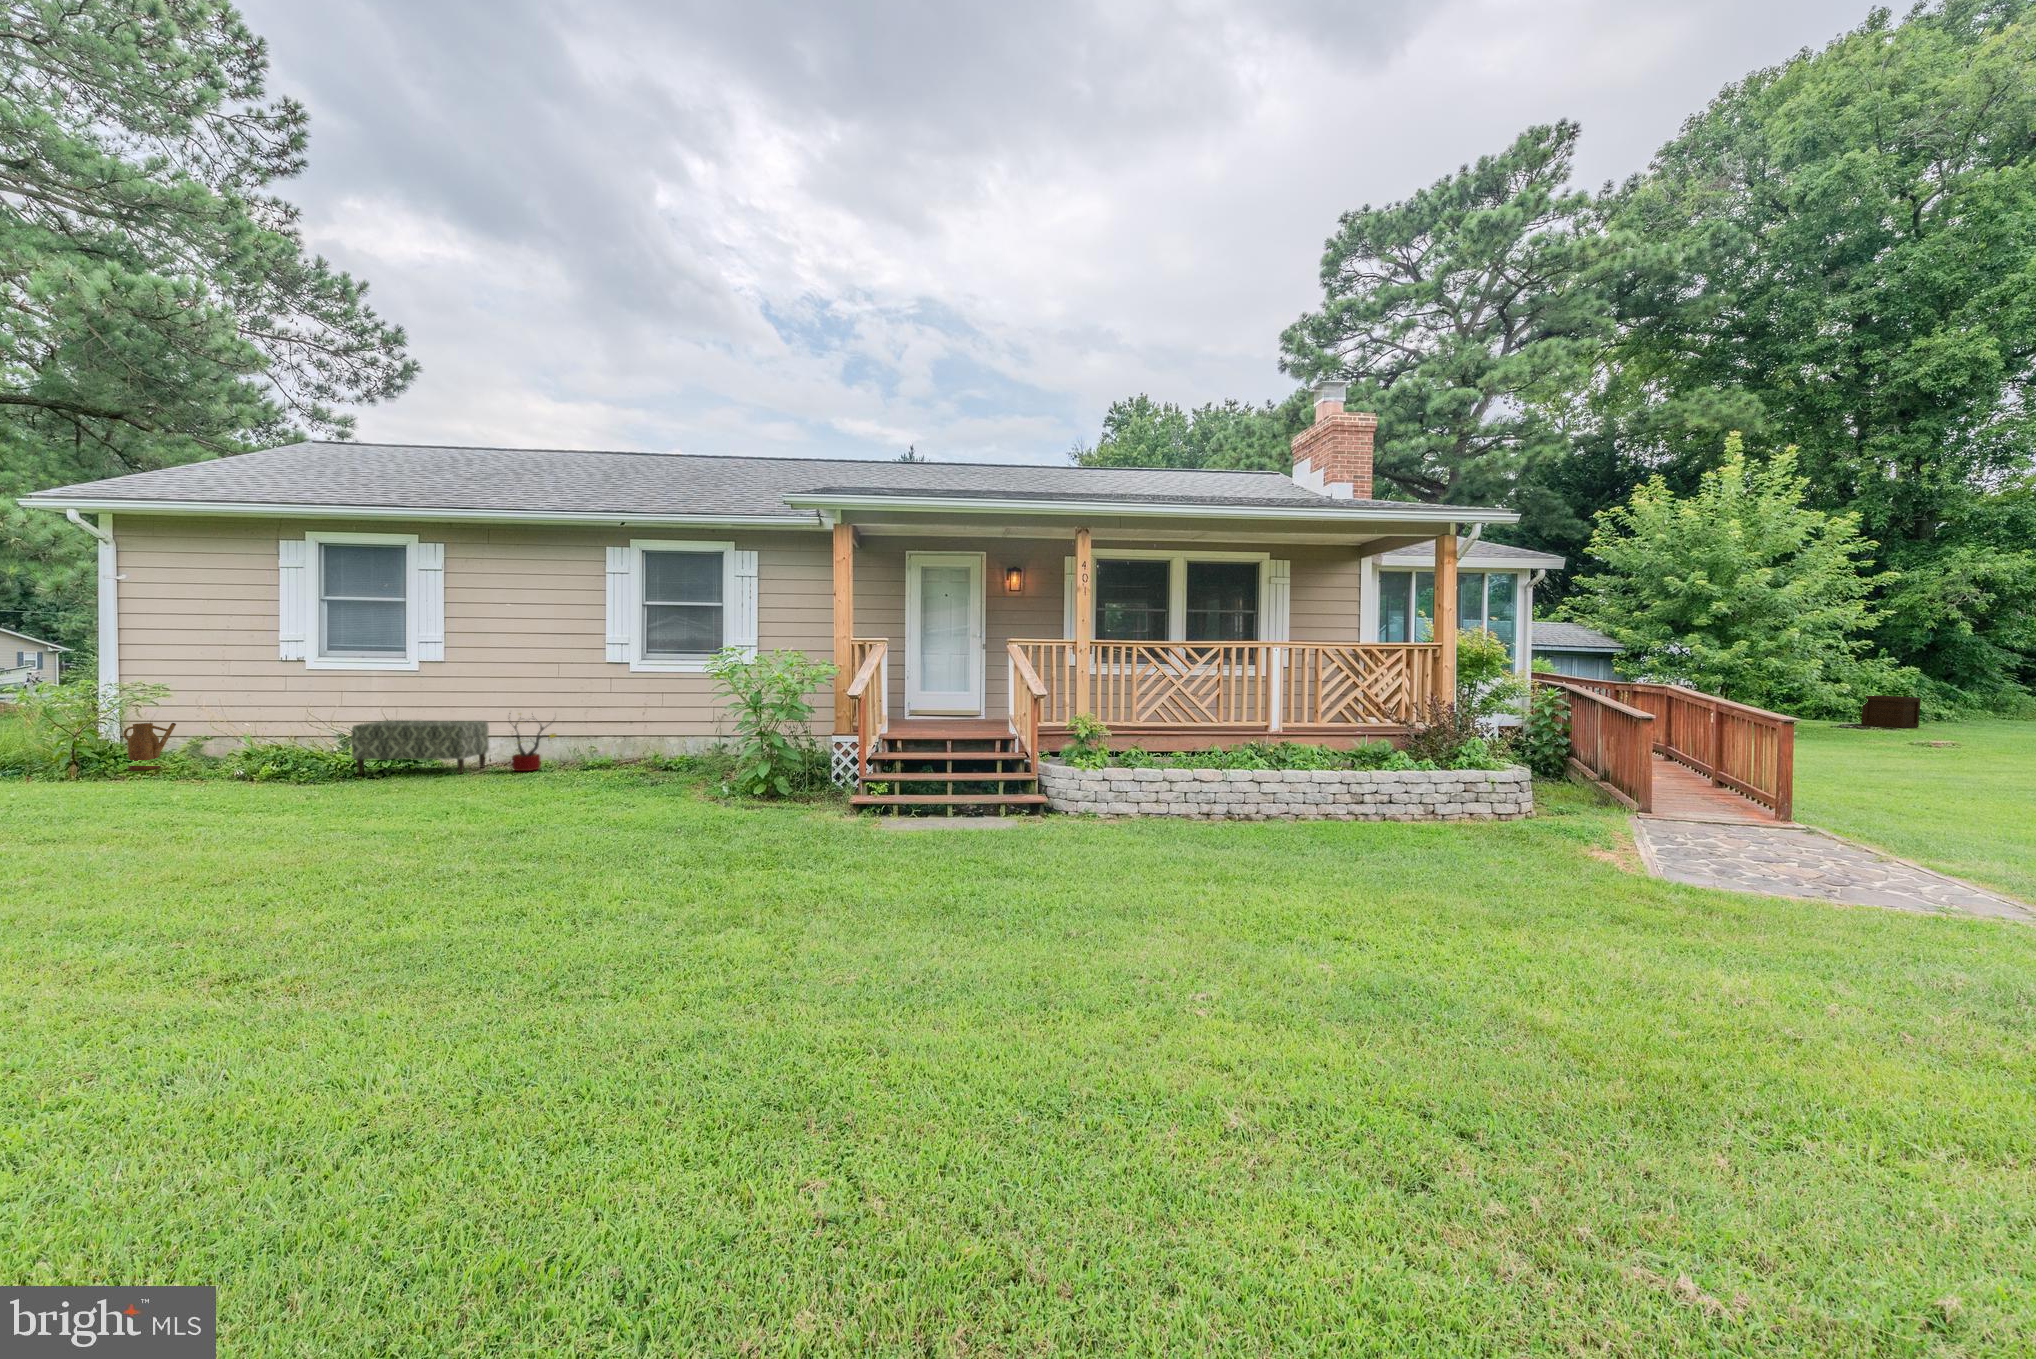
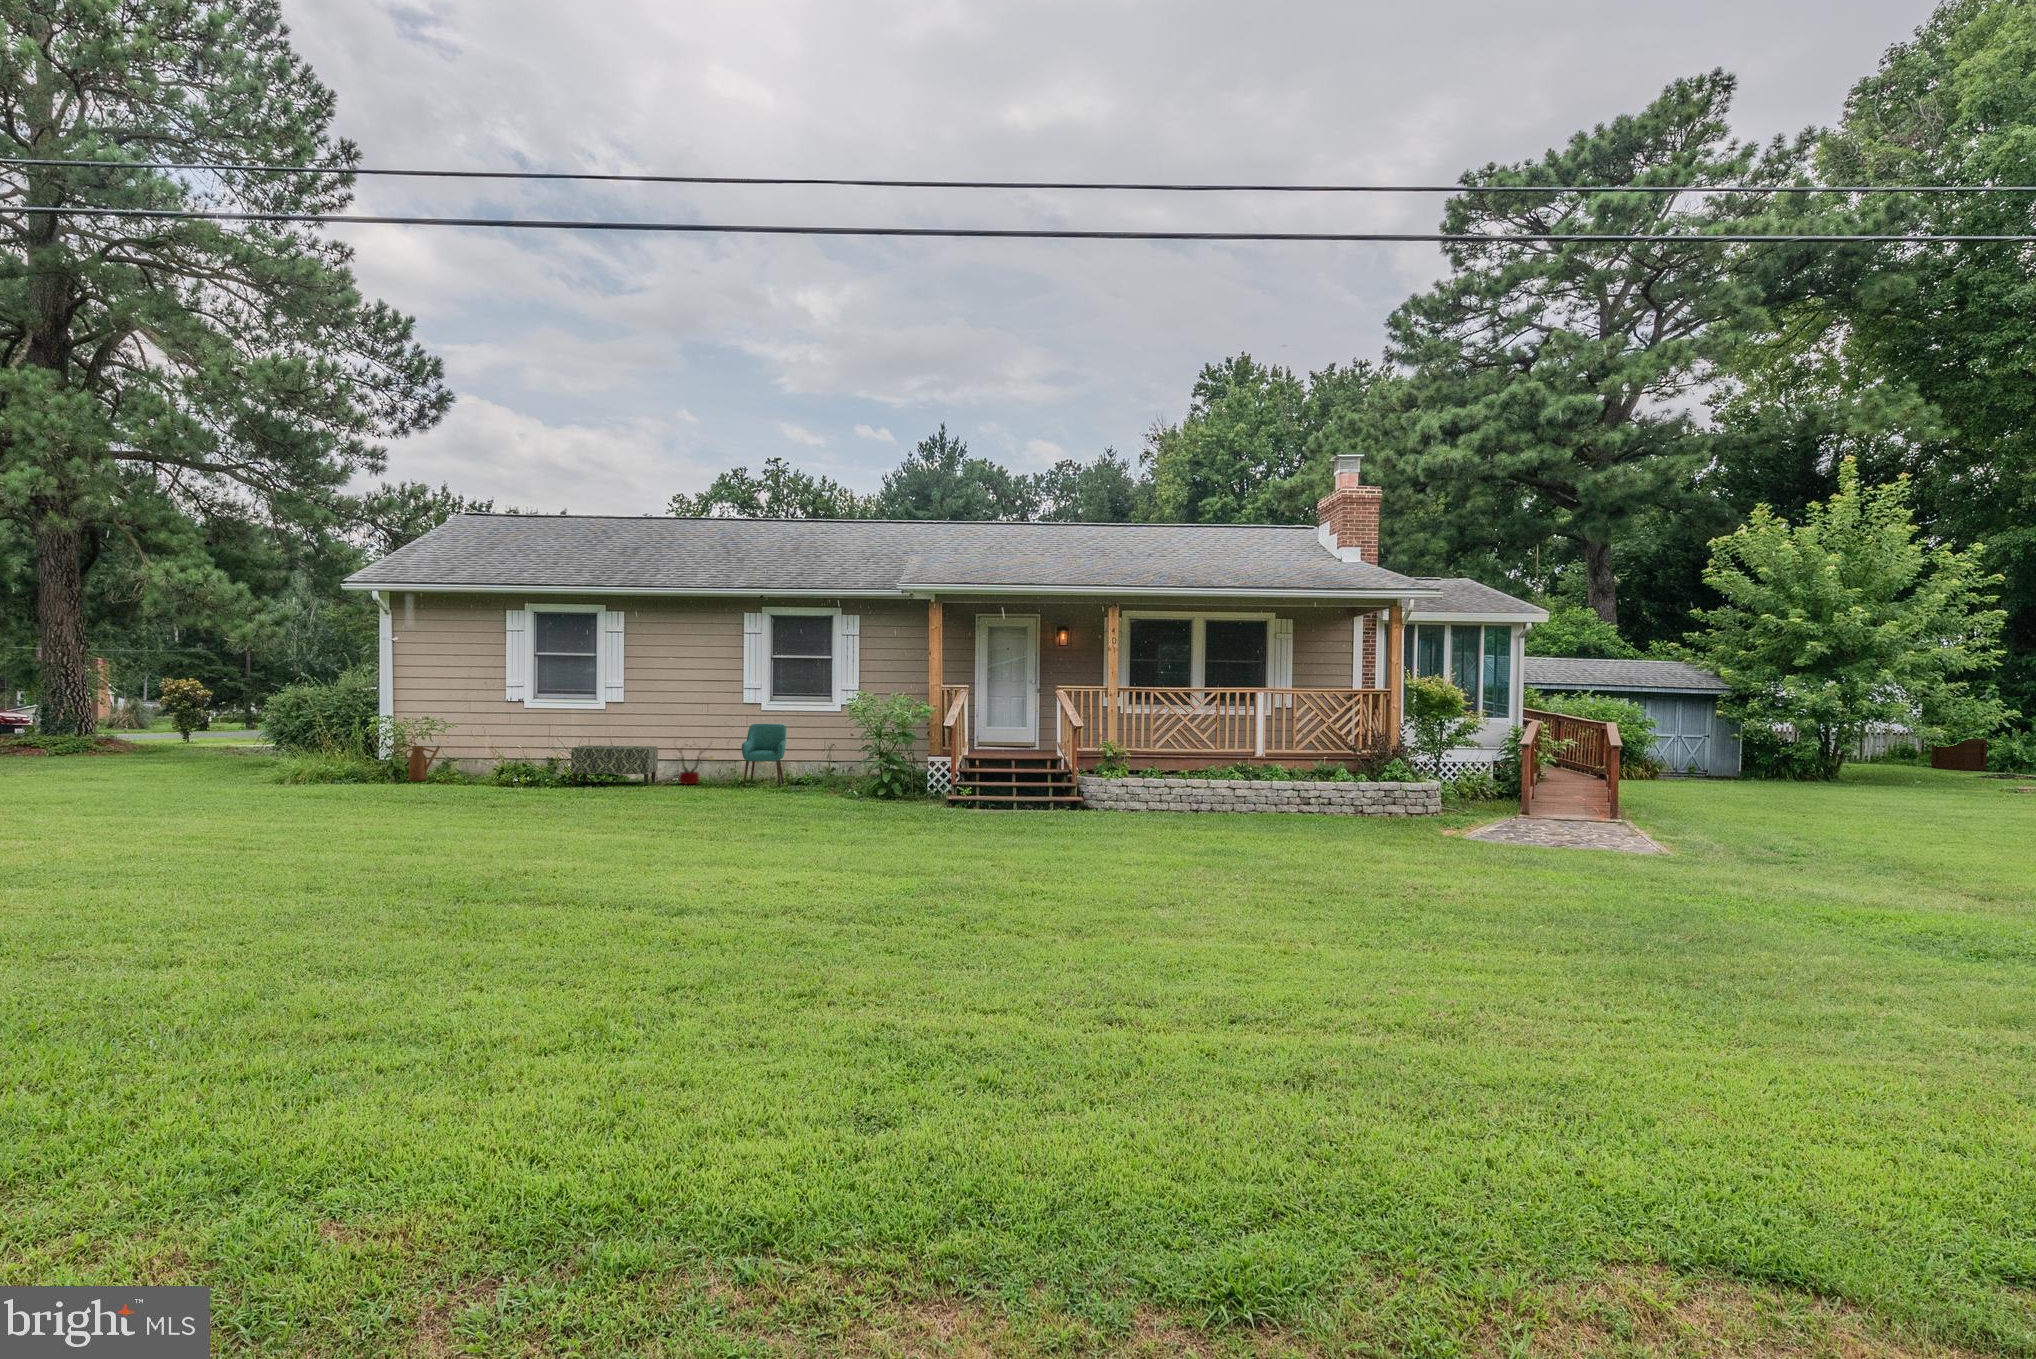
chair: none [592,691,660,774] -> present [742,724,786,787]

